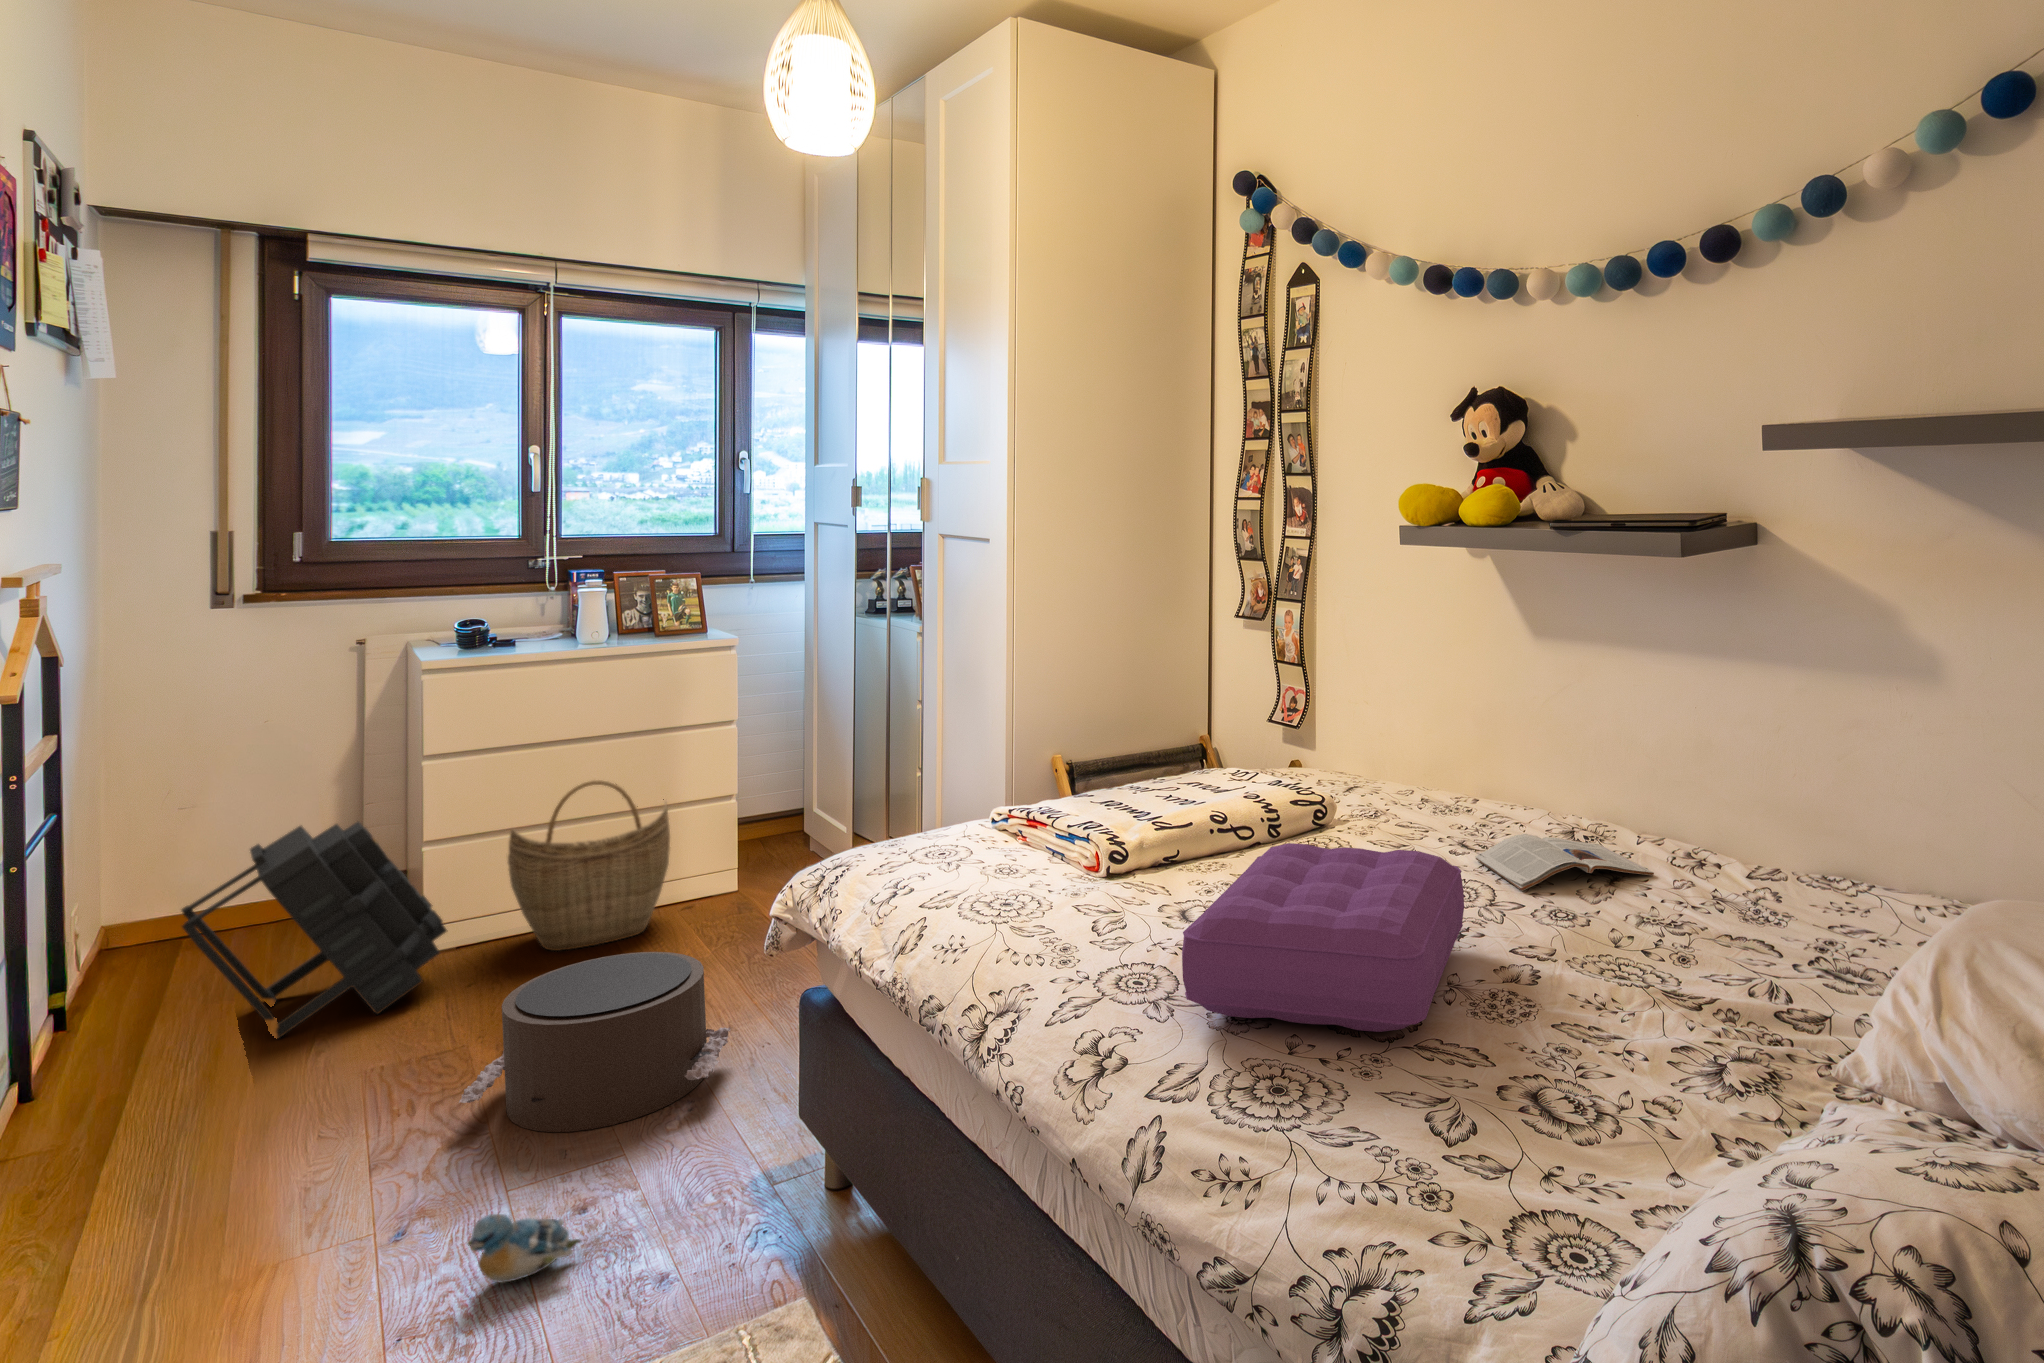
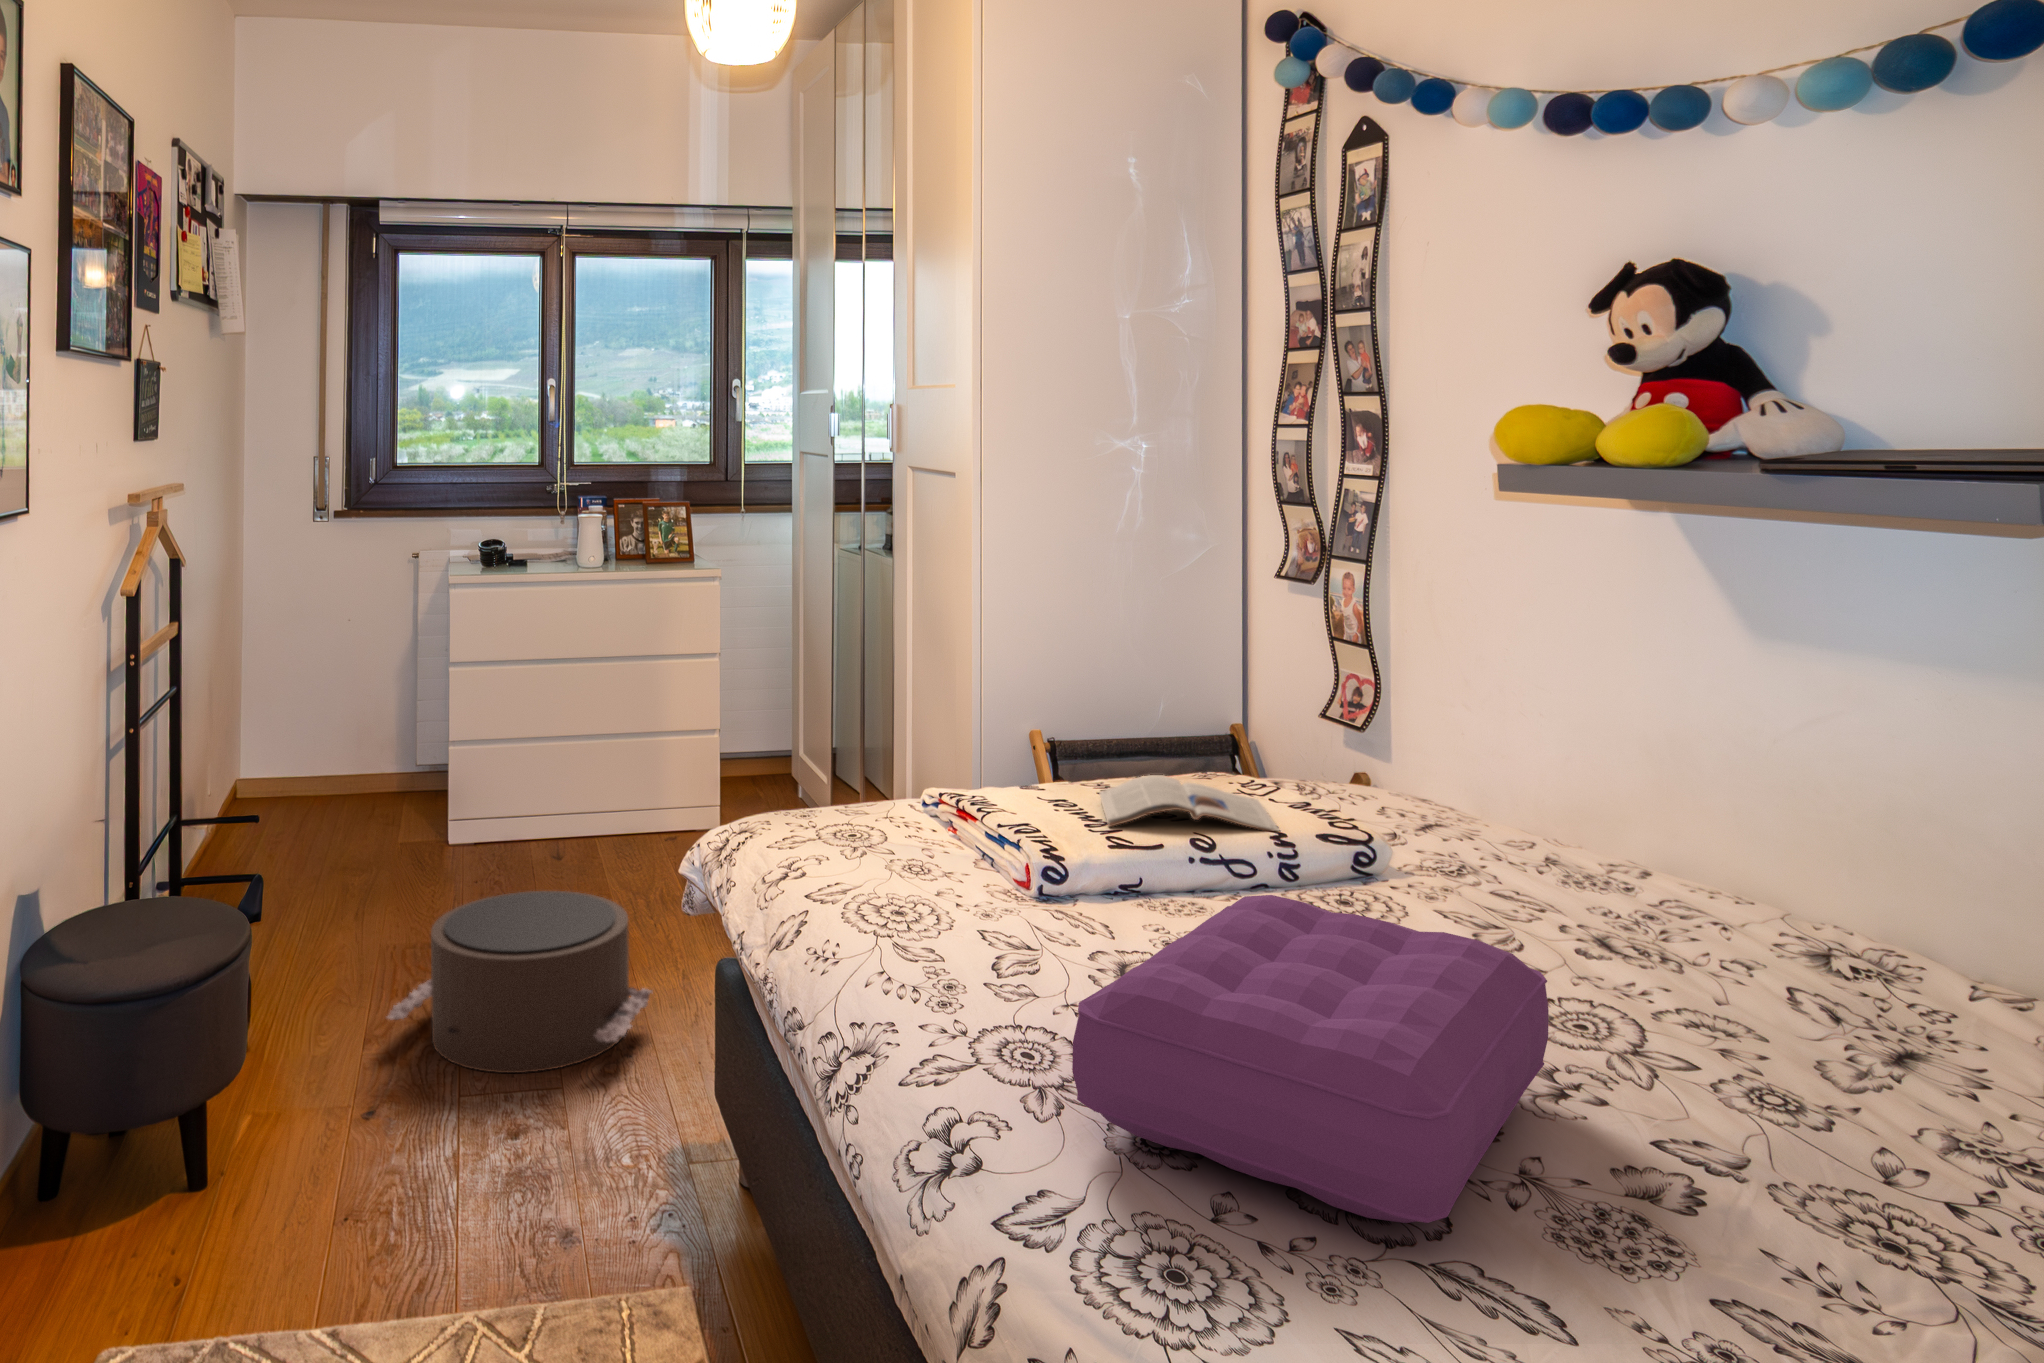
woven basket: present [508,780,670,951] -> none [485,688,638,875]
backpack: present [182,821,447,1038] -> none [201,717,425,920]
magazine: present [1475,834,1654,891] -> present [1099,775,1279,831]
plush toy: present [468,1214,581,1283] -> none [340,1150,453,1225]

